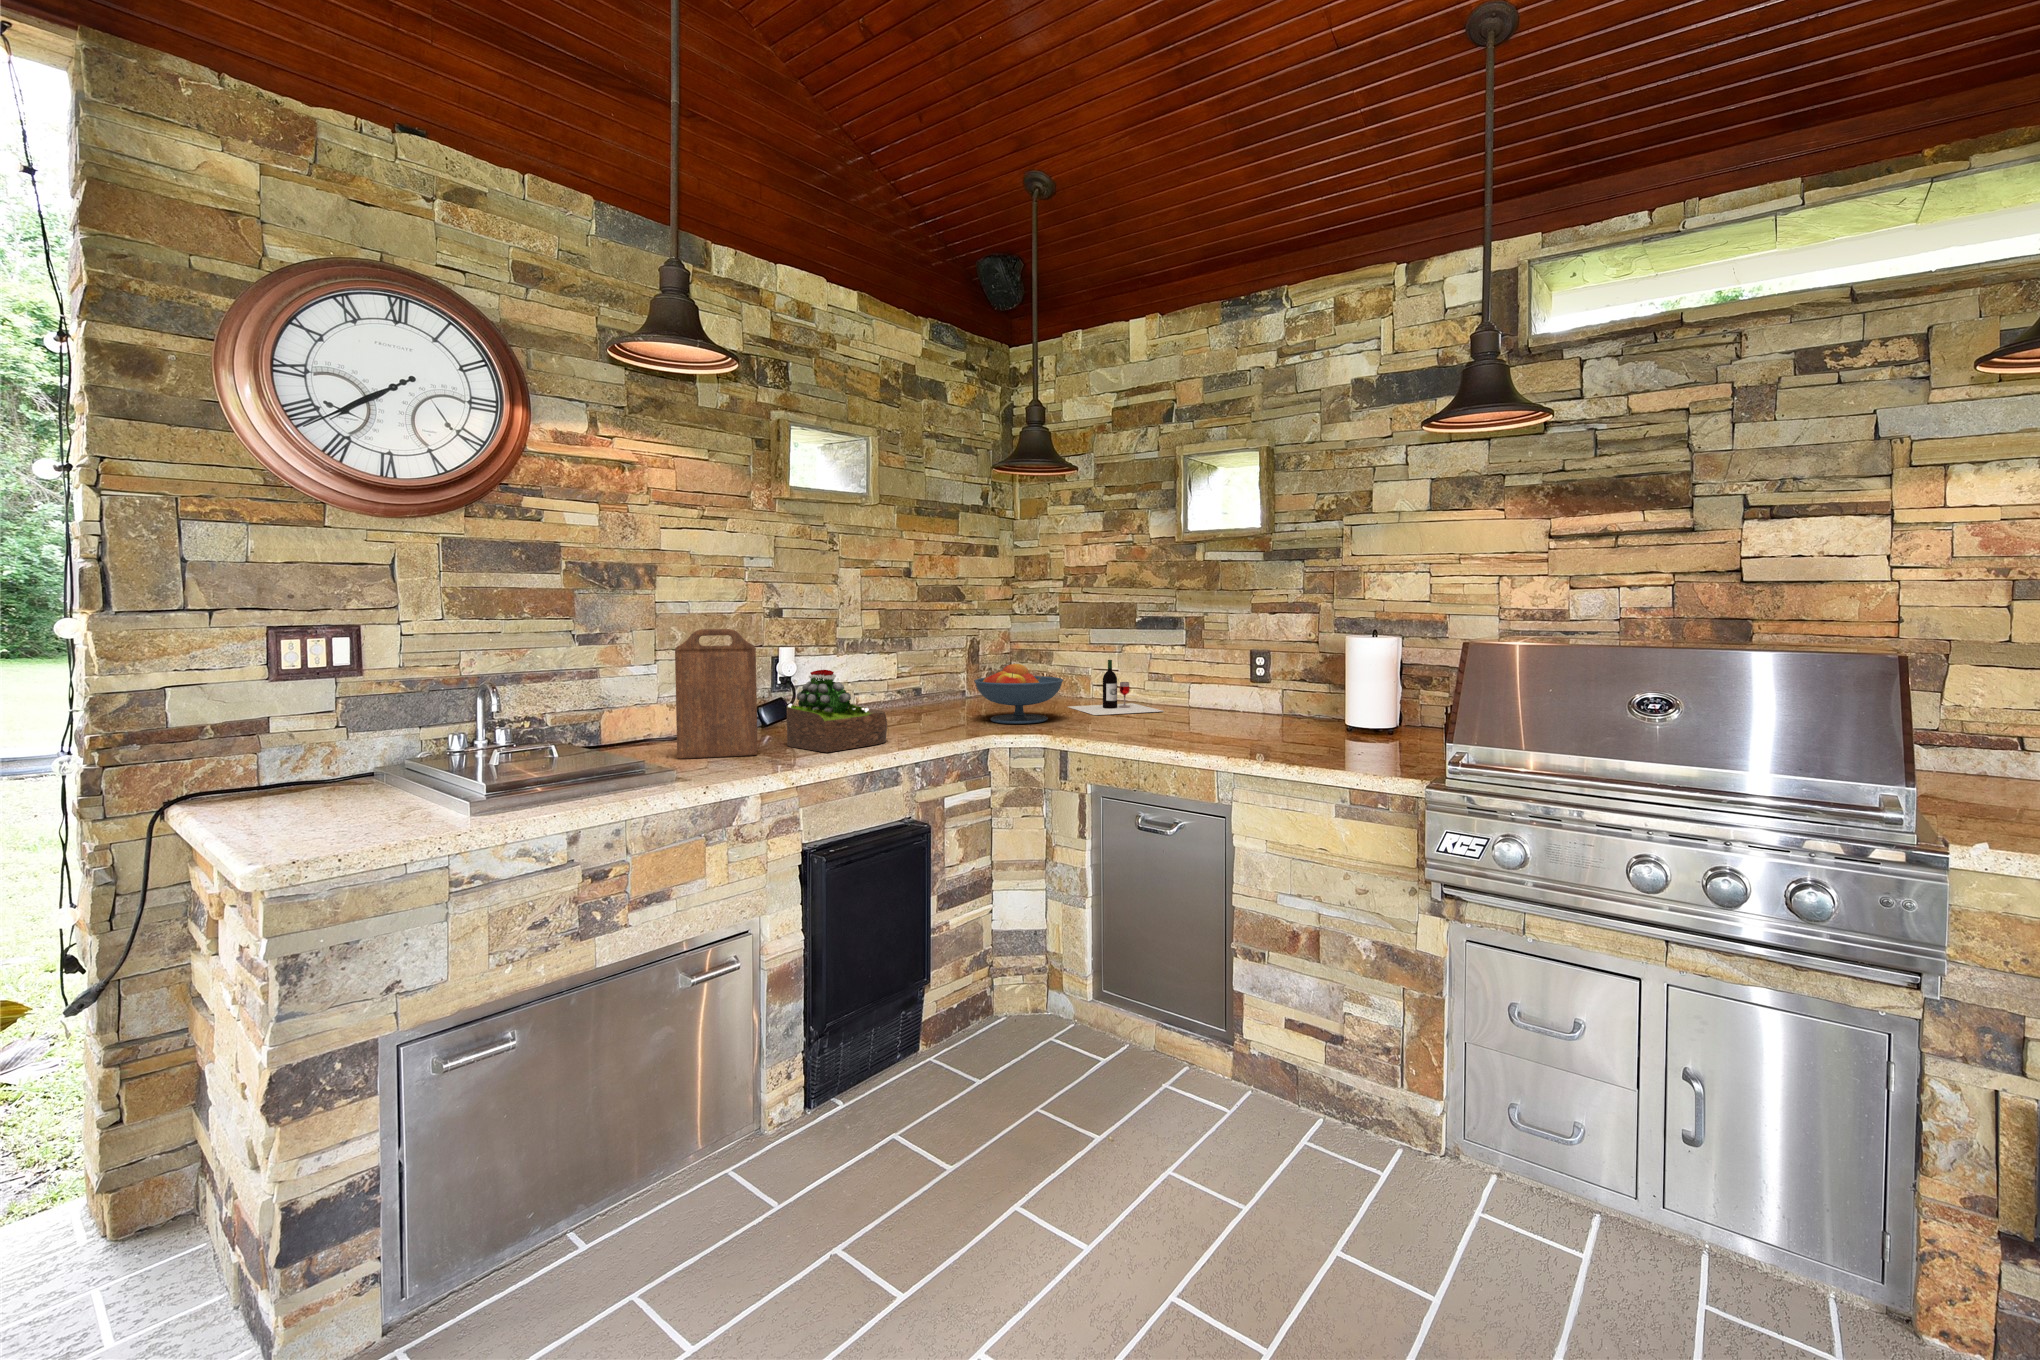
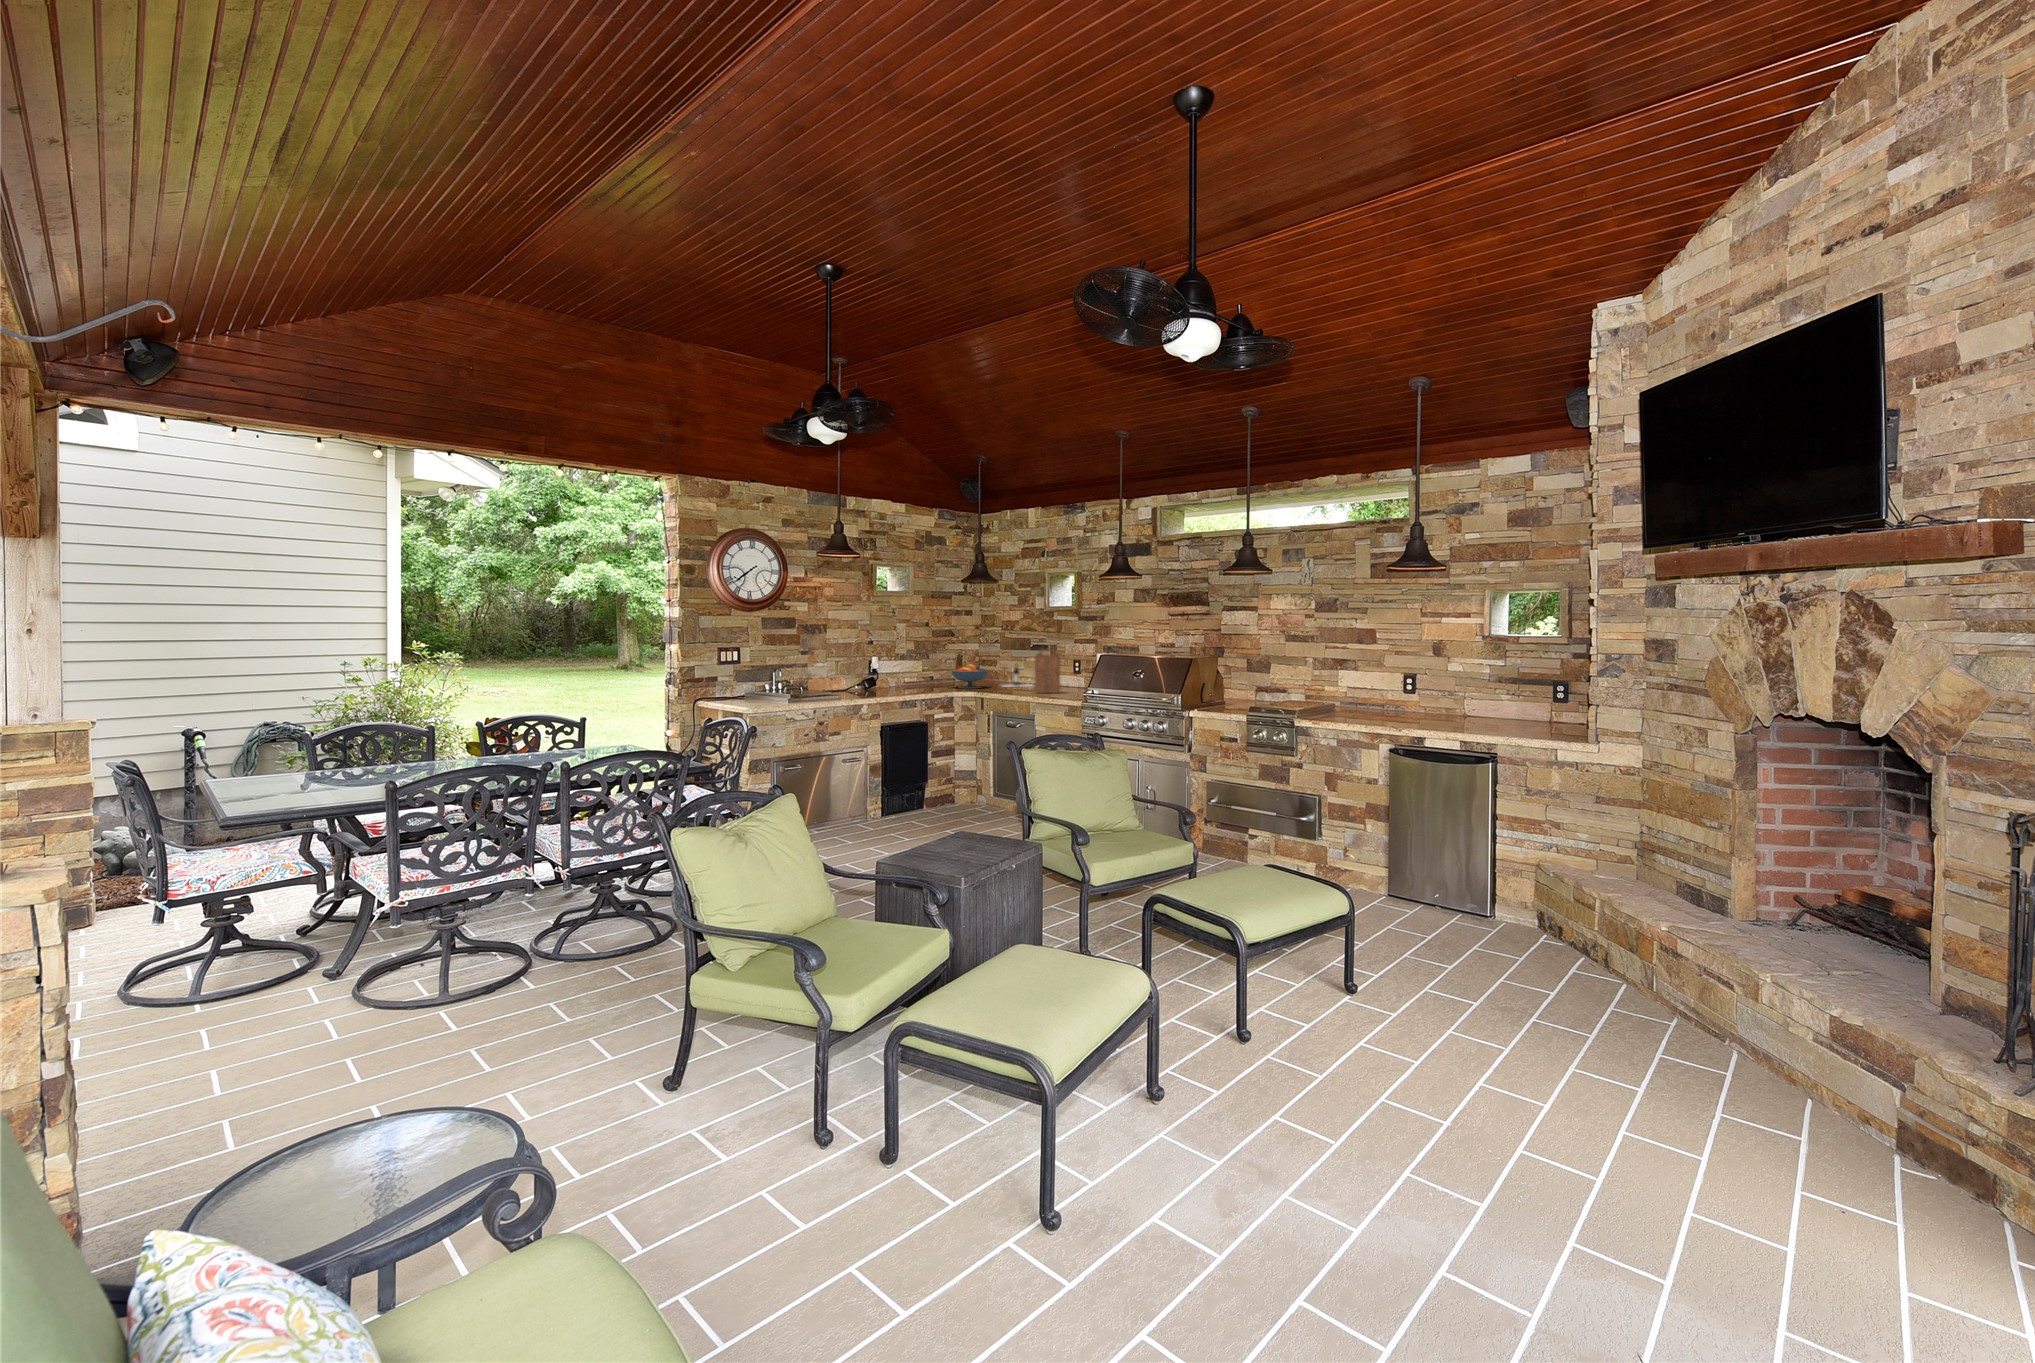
cutting board: present [675,629,758,759] -> present [1035,649,1060,693]
succulent plant: present [787,670,887,753] -> none [875,664,912,693]

